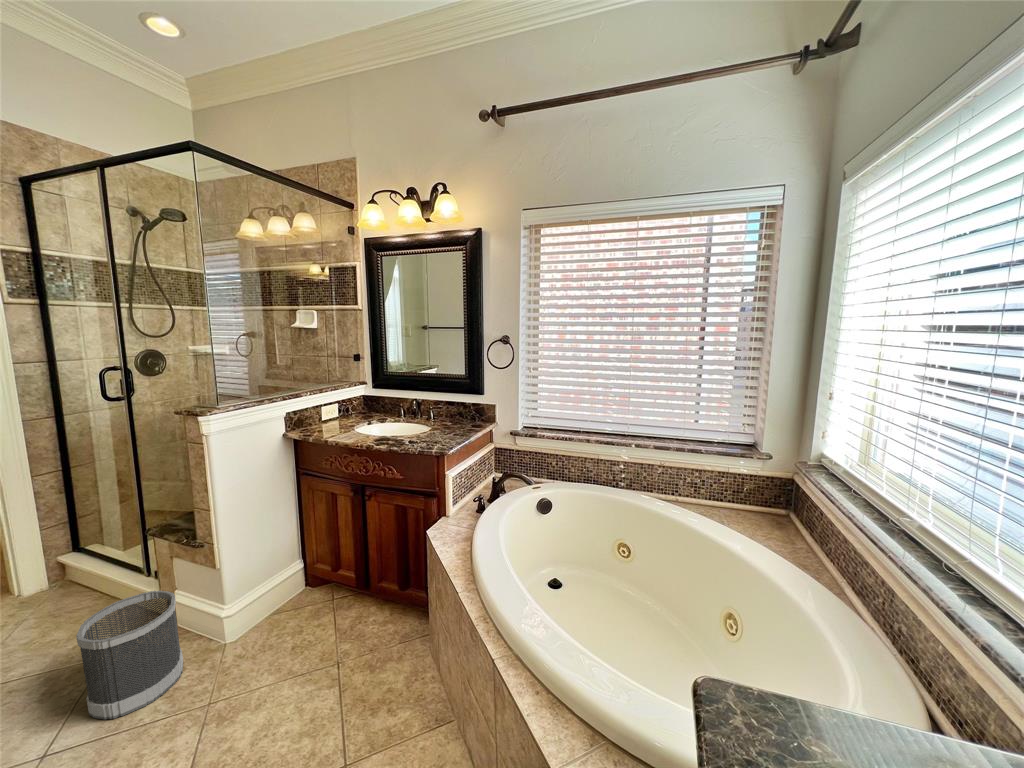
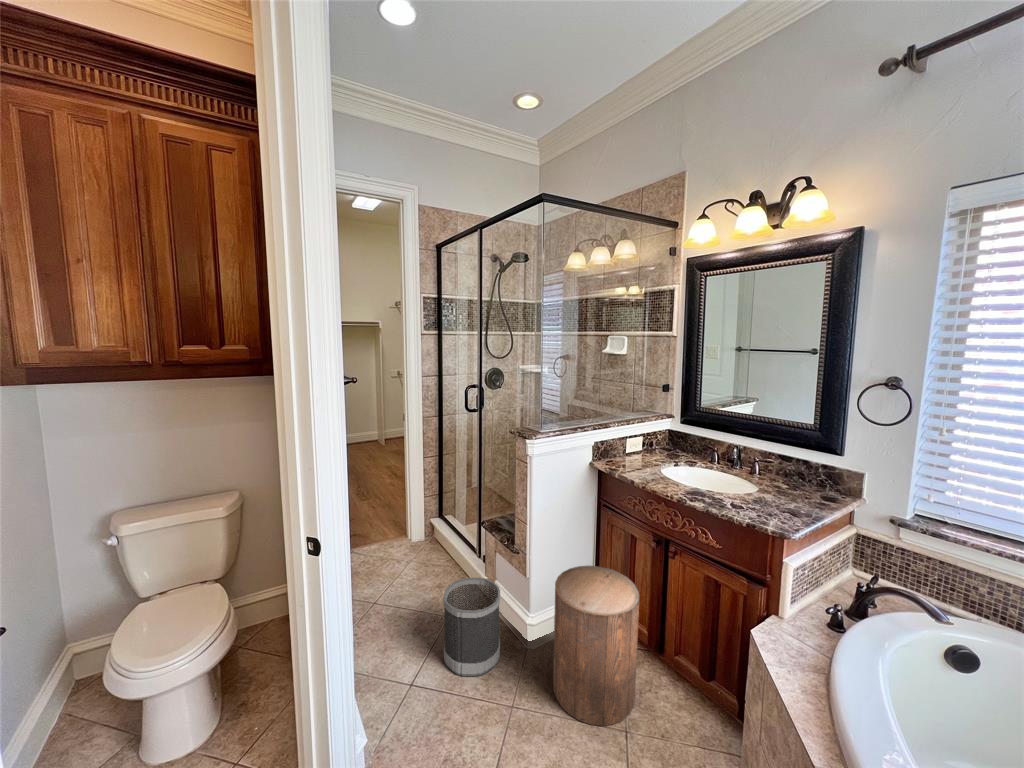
stool: none [246,529,345,683] -> present [553,566,640,726]

